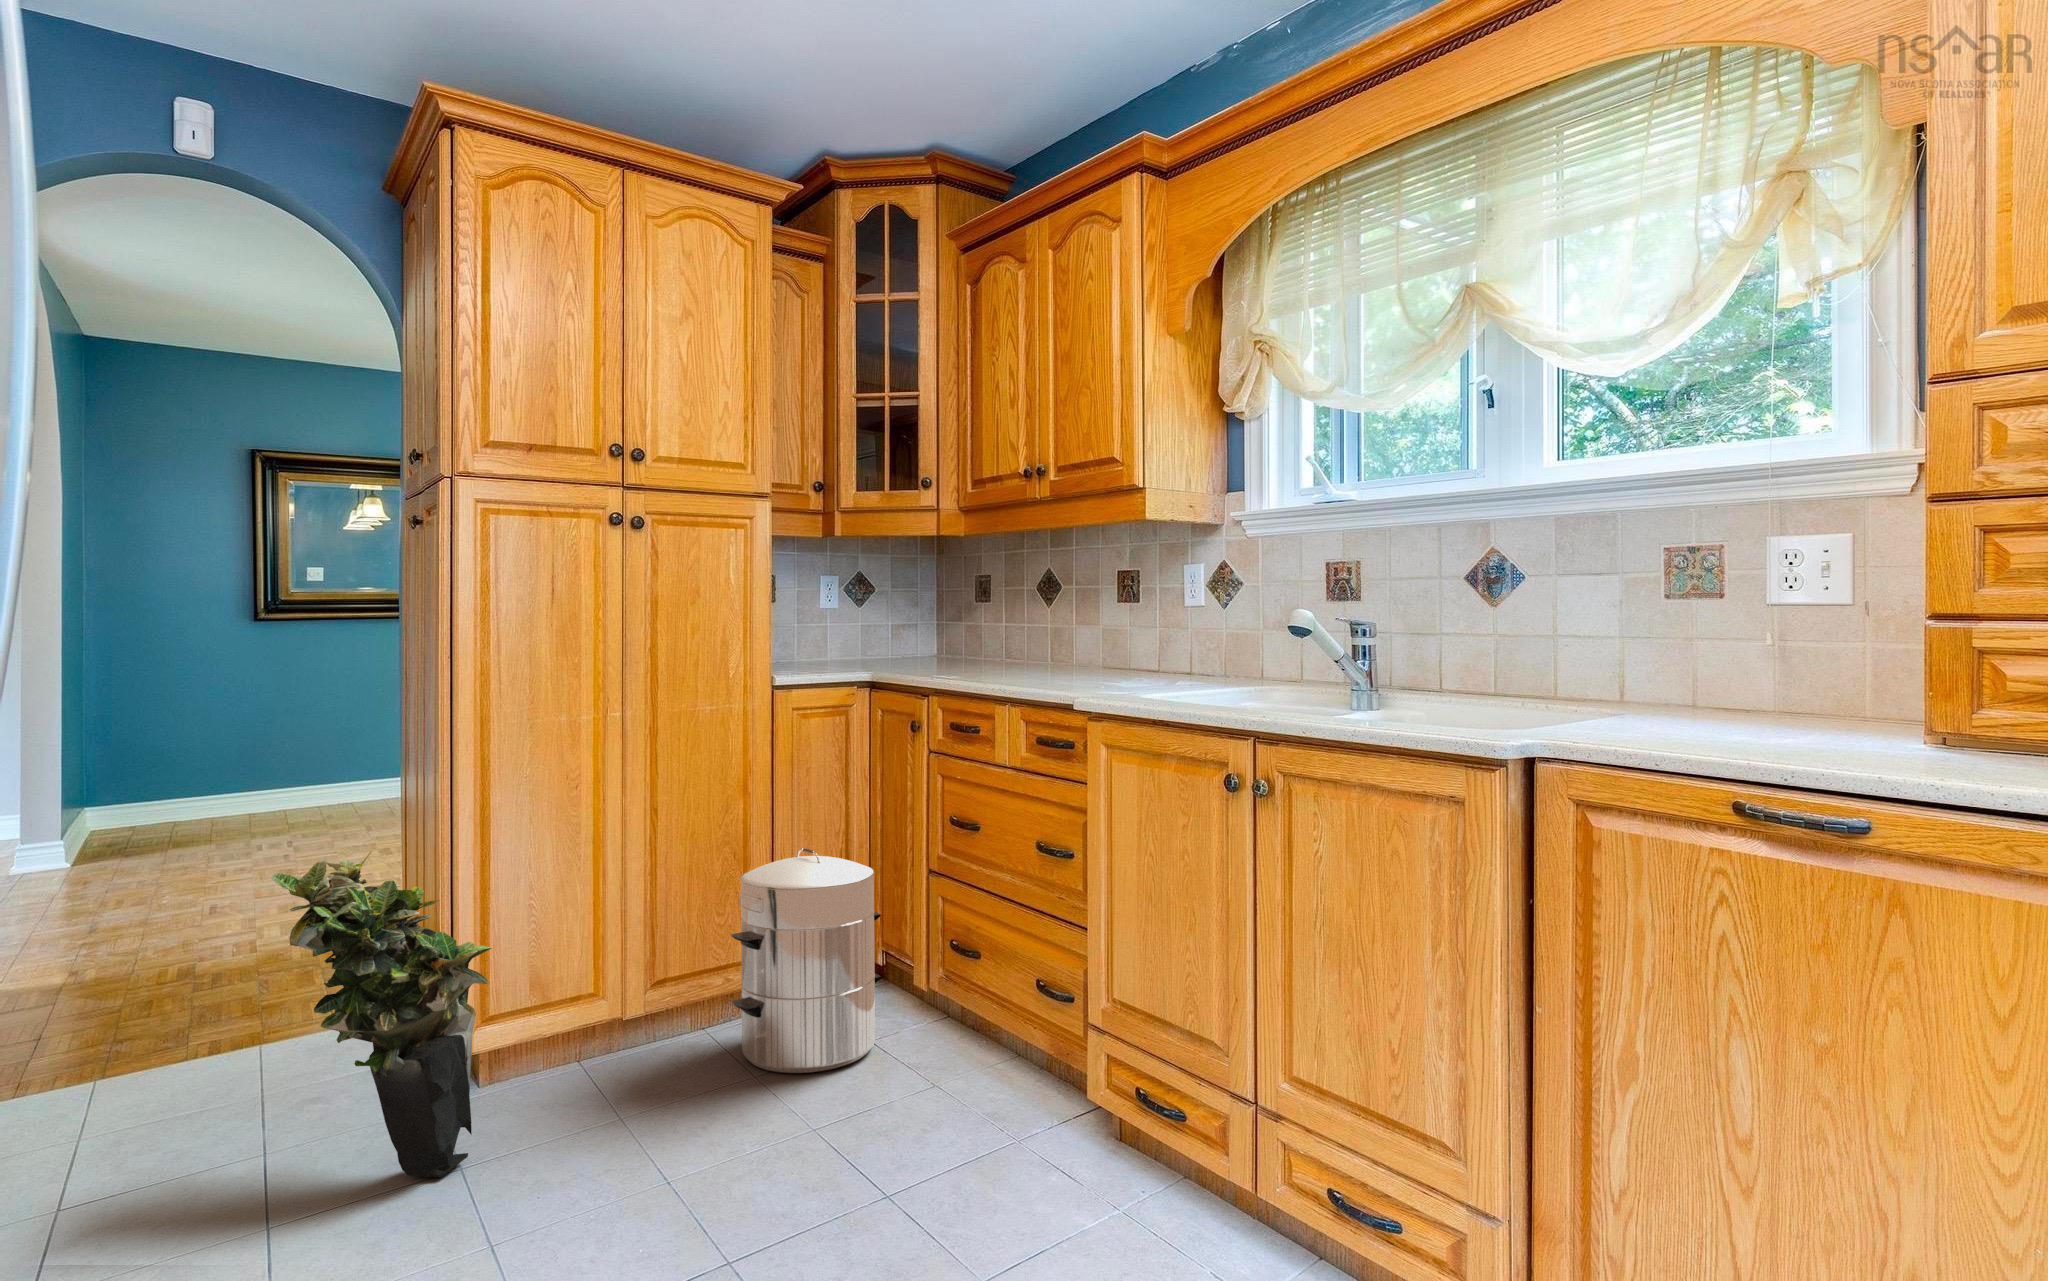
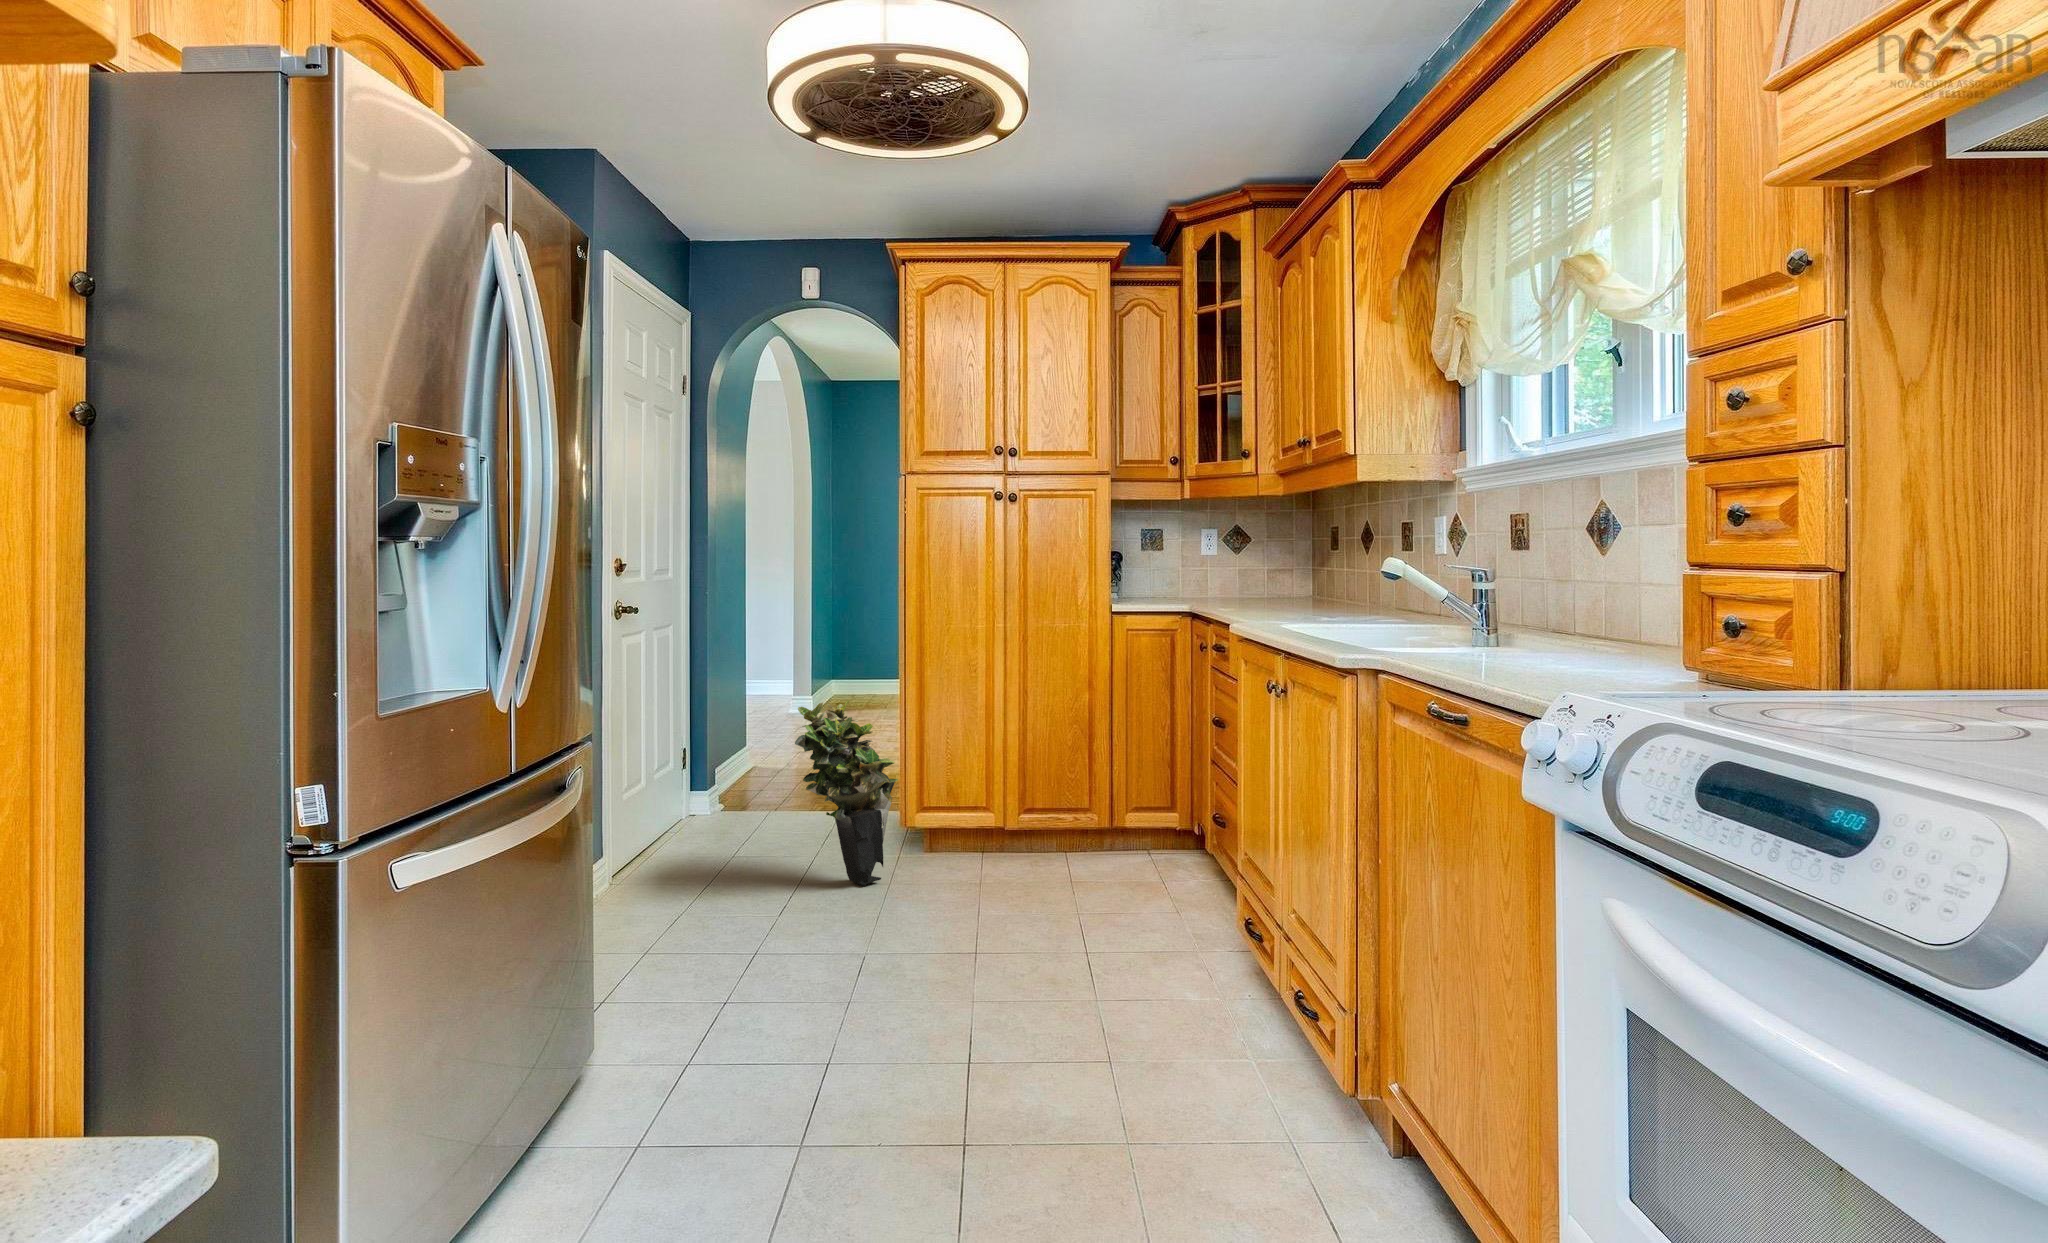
waste bin: present [731,848,881,1073] -> none [1058,730,1169,885]

